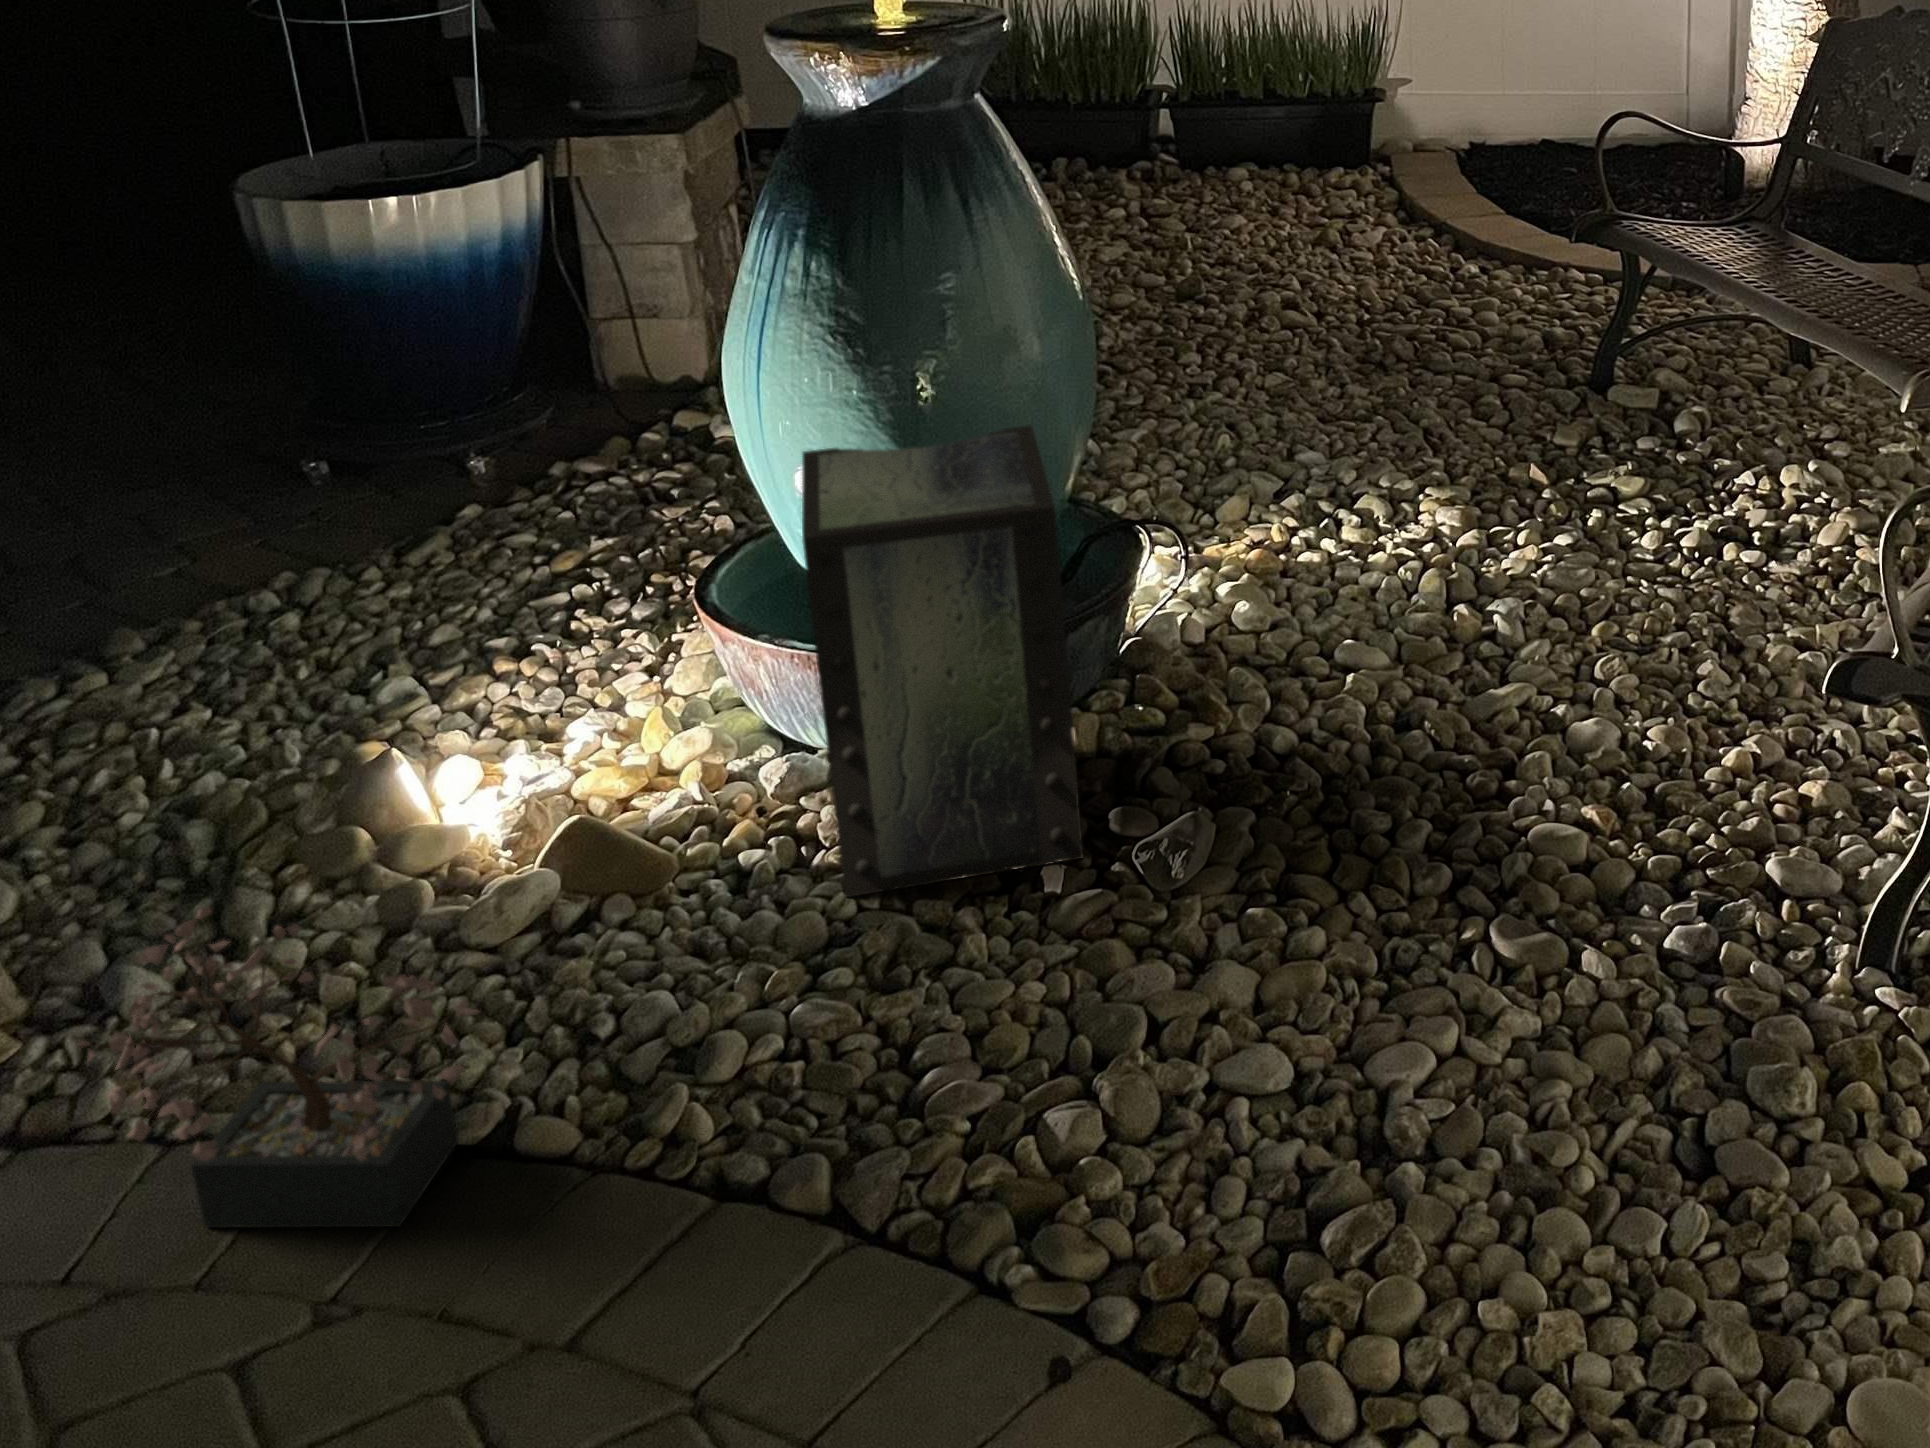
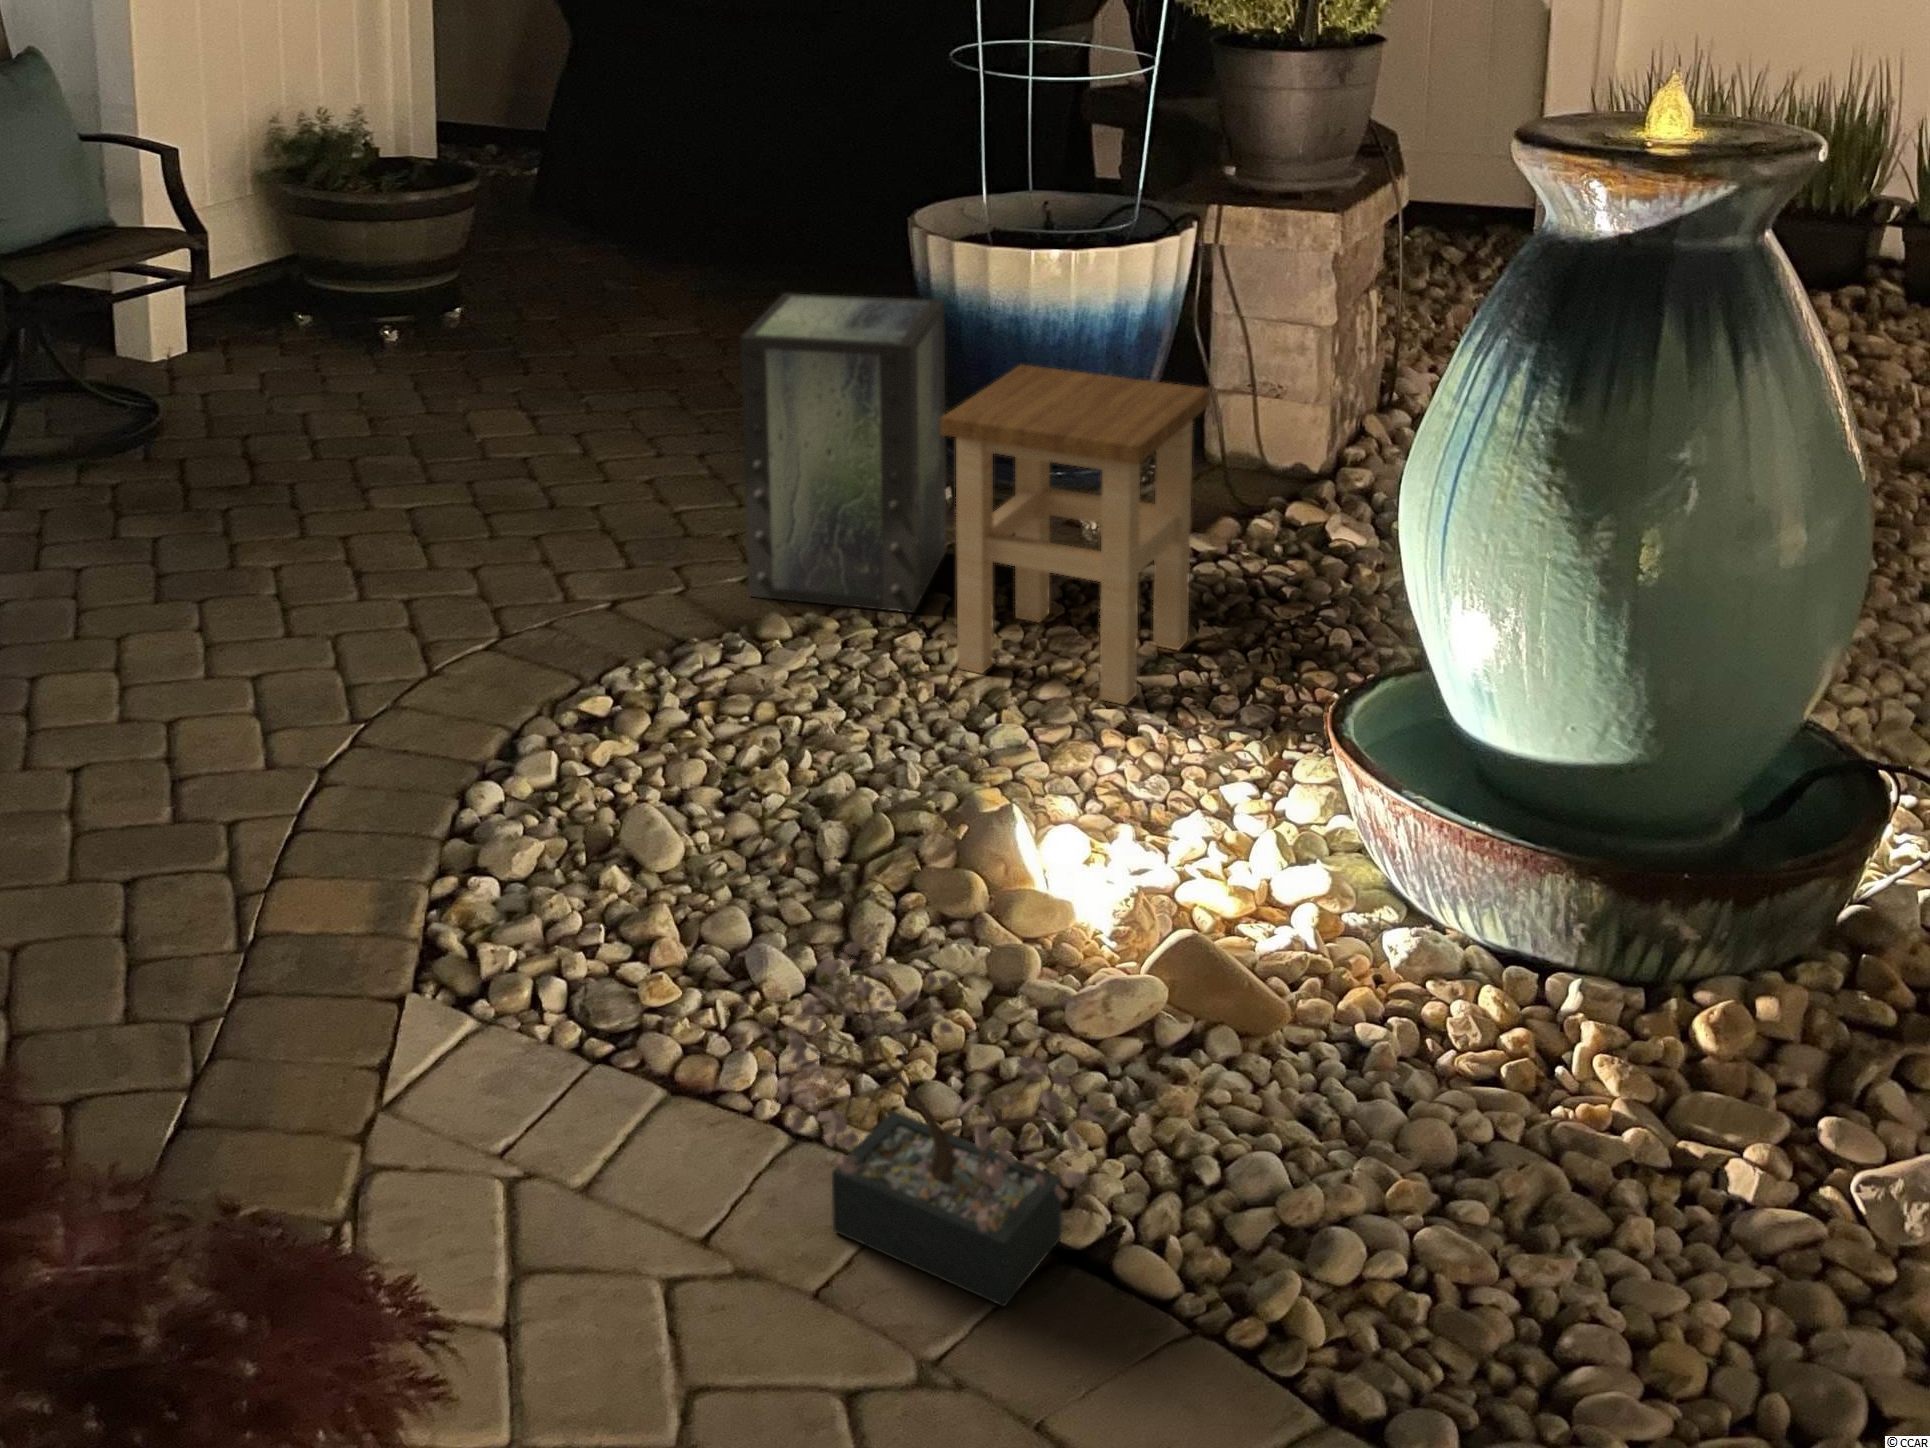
stool: none [270,308,580,636] -> present [940,365,1210,705]
storage box: present [802,425,1083,898] -> present [740,293,946,613]

